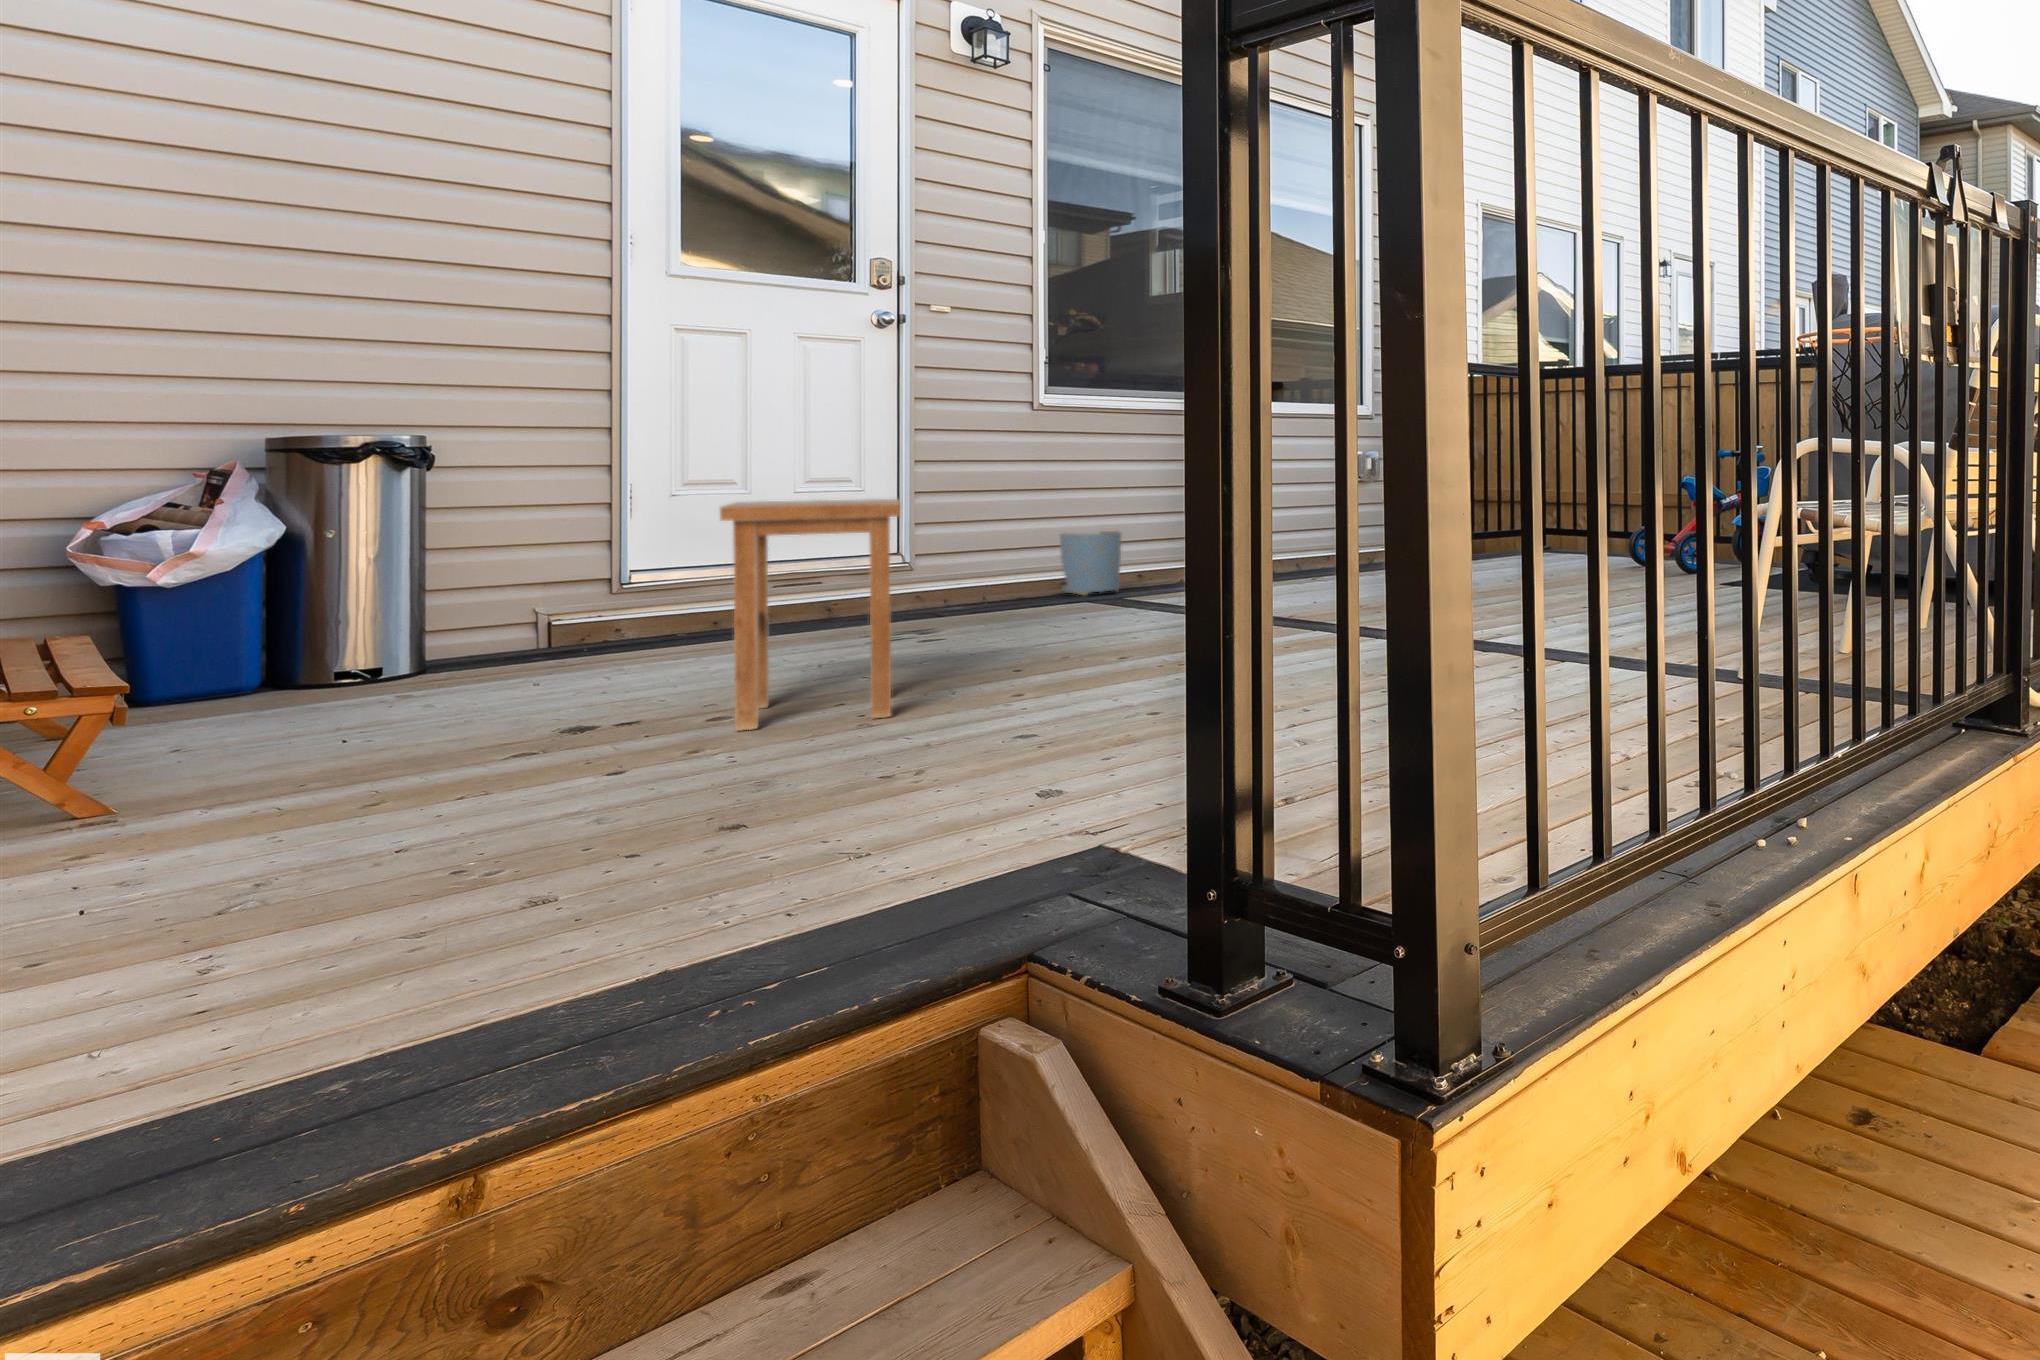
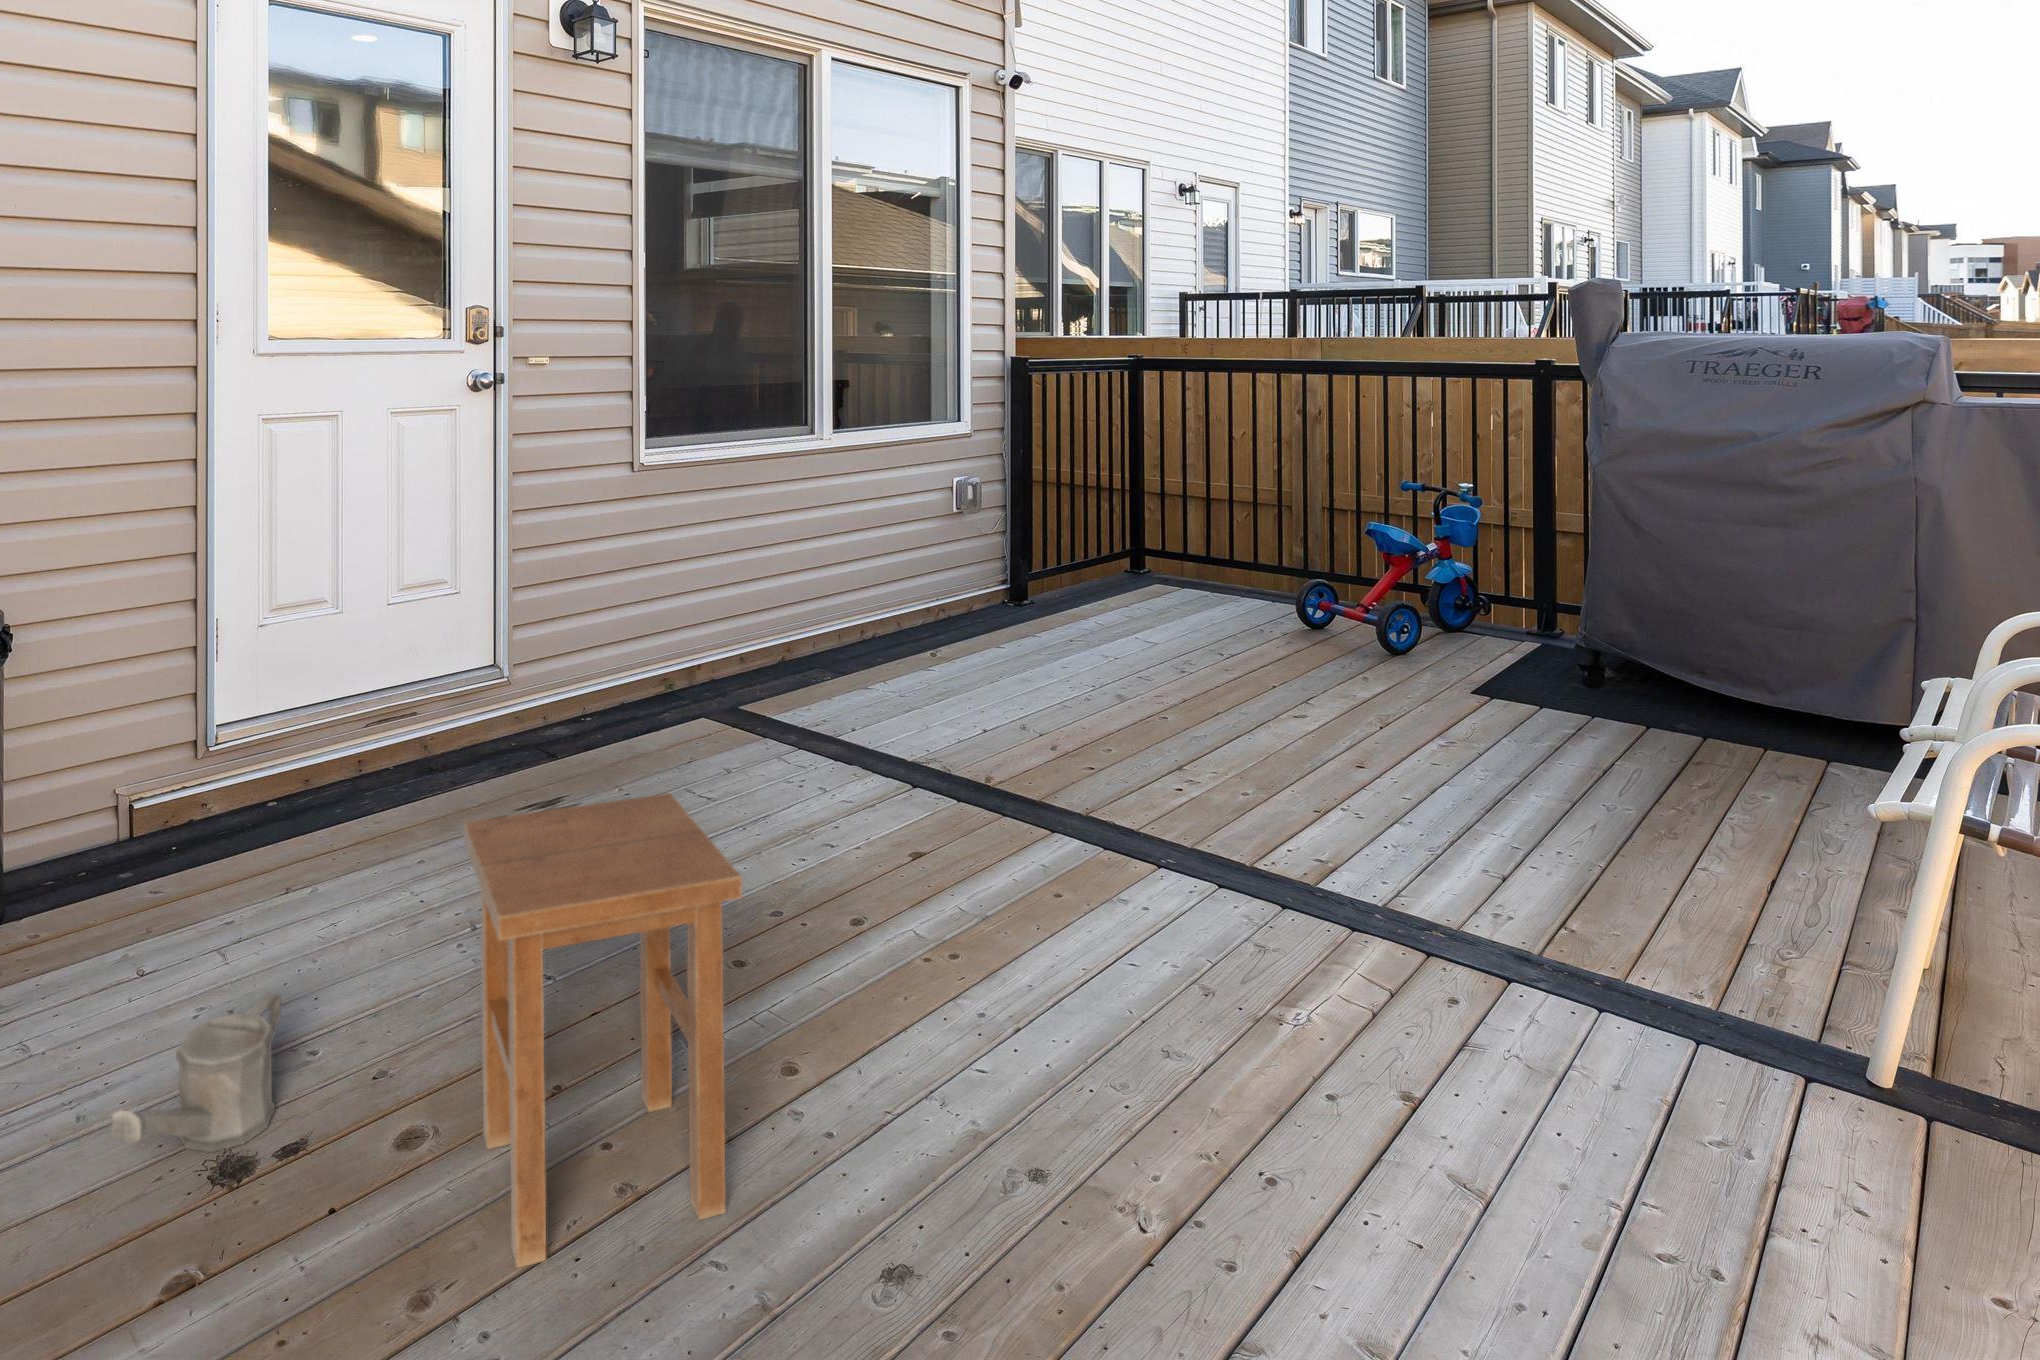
planter: present [1060,531,1121,595] -> none [667,617,739,709]
watering can: none [462,642,617,715] -> present [112,992,281,1152]

